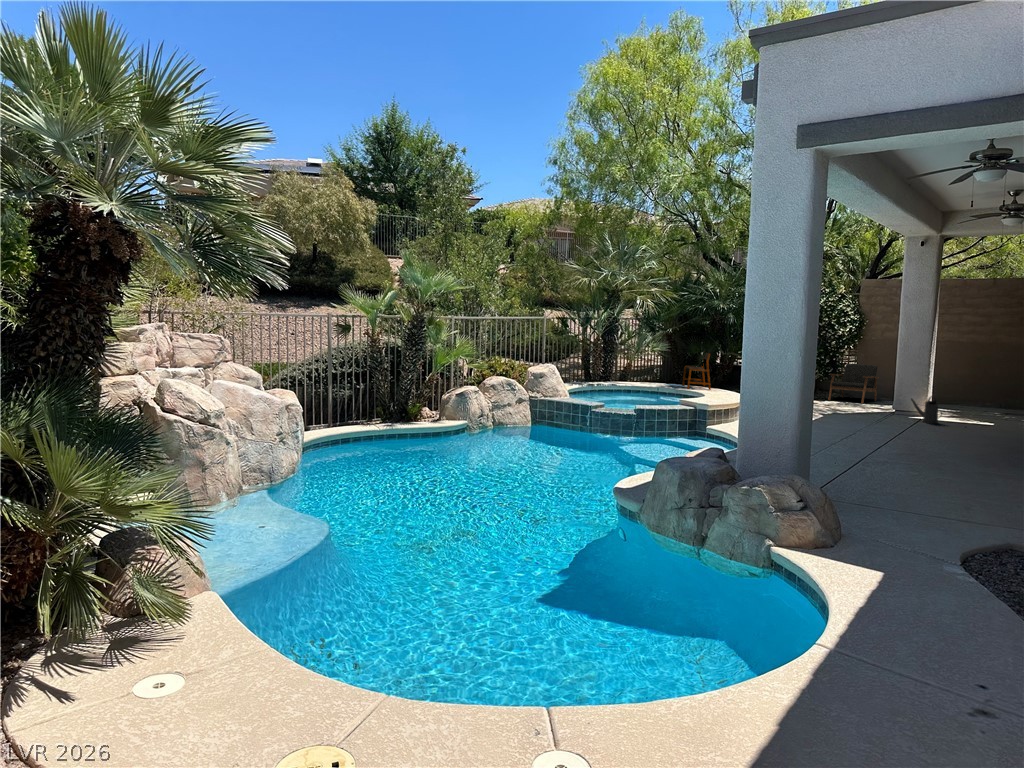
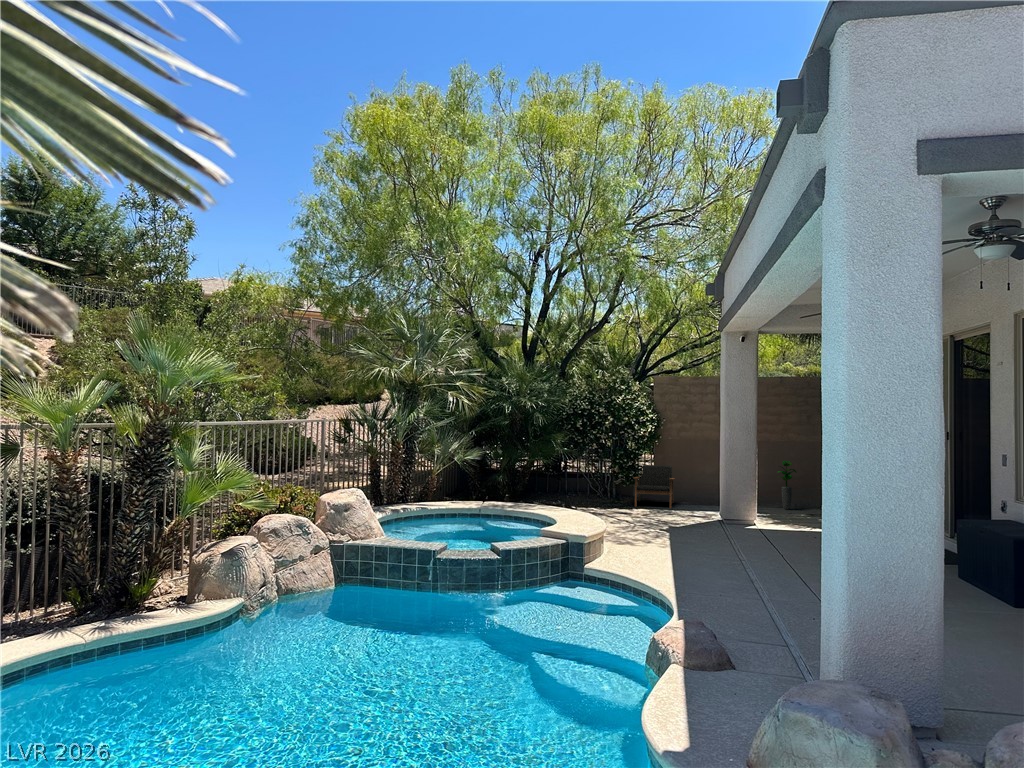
bench: present [682,353,711,390] -> none [464,456,504,504]
potted plant: none [986,364,1014,413] -> present [779,461,797,509]
watering can: present [911,396,942,424] -> none [751,500,787,530]

